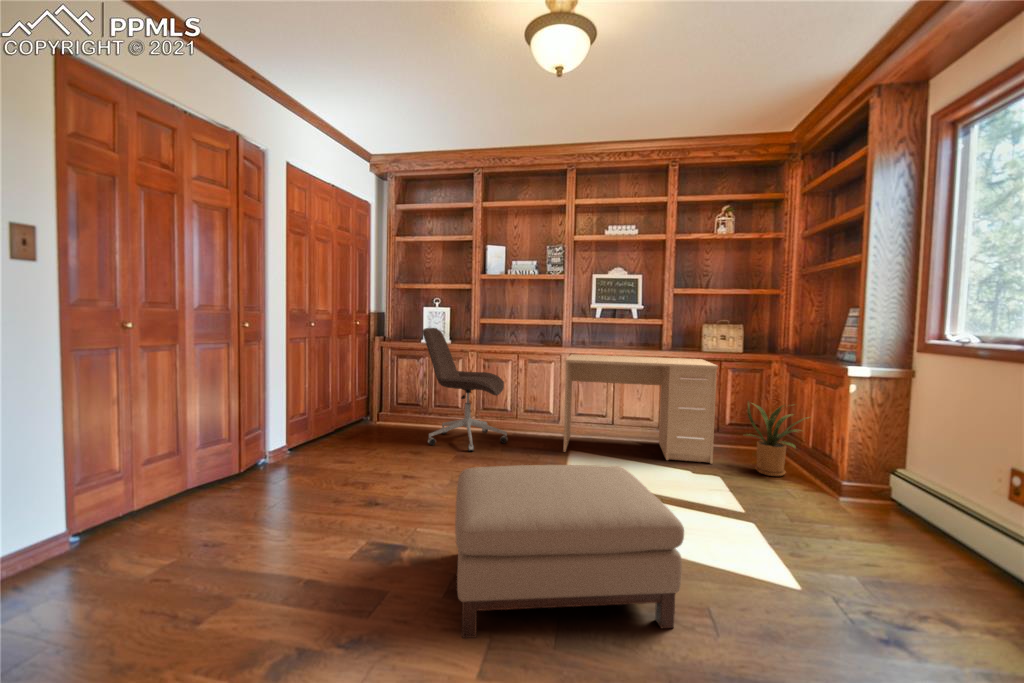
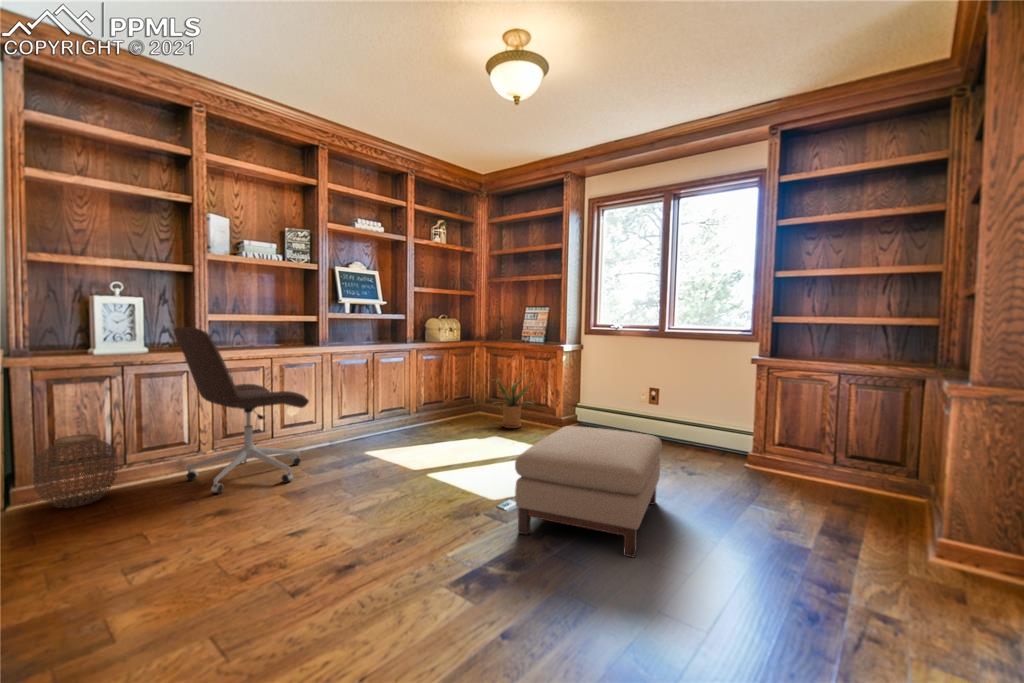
desk: present [564,354,718,464] -> none [339,349,482,454]
woven basket: none [373,390,410,432] -> present [33,434,117,508]

